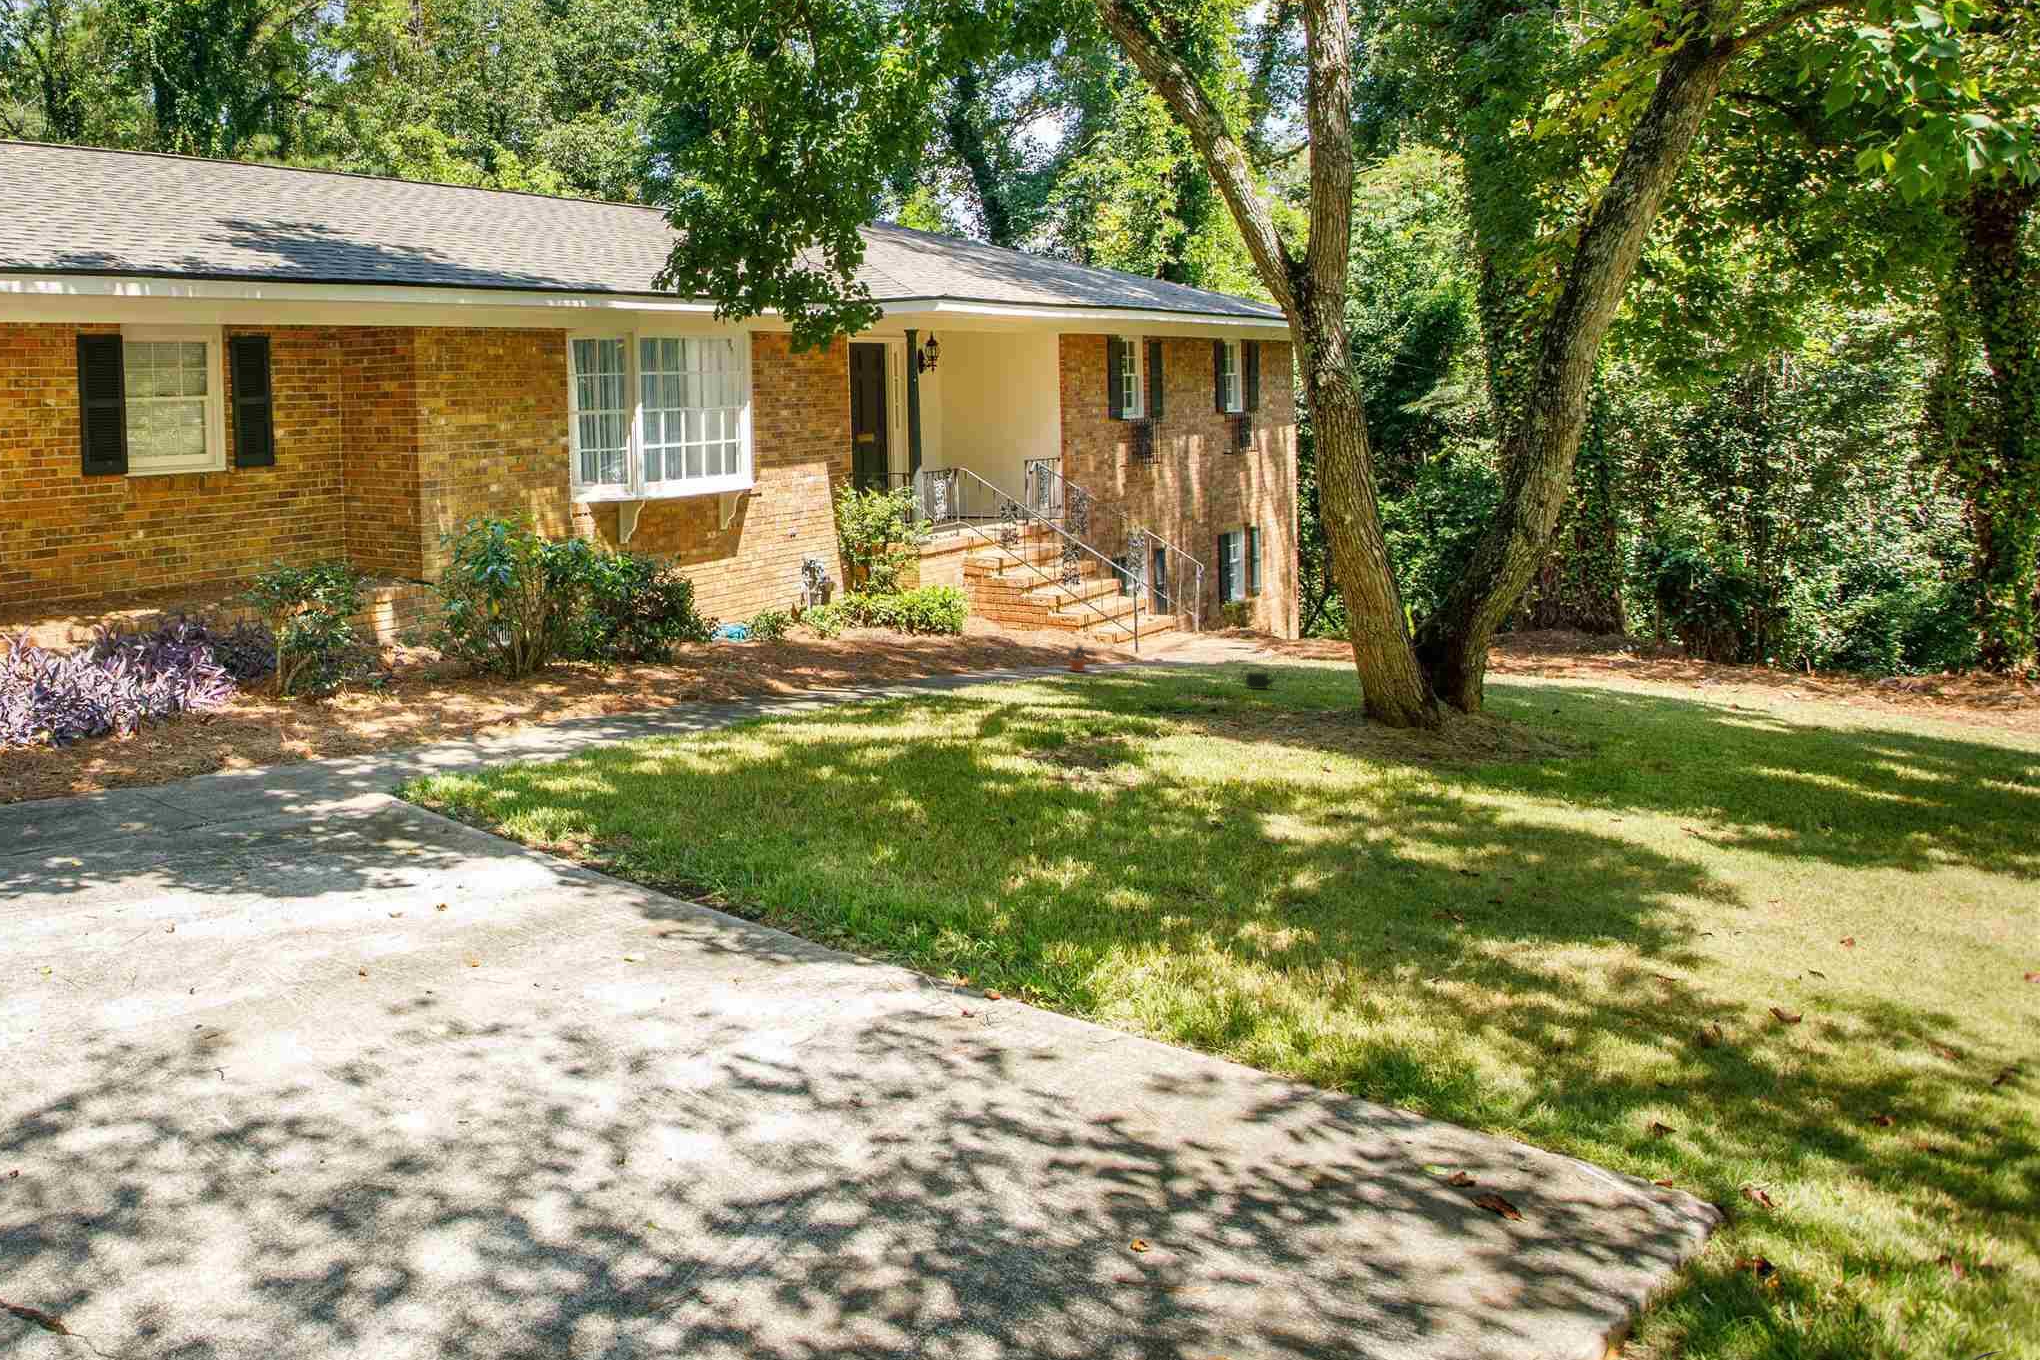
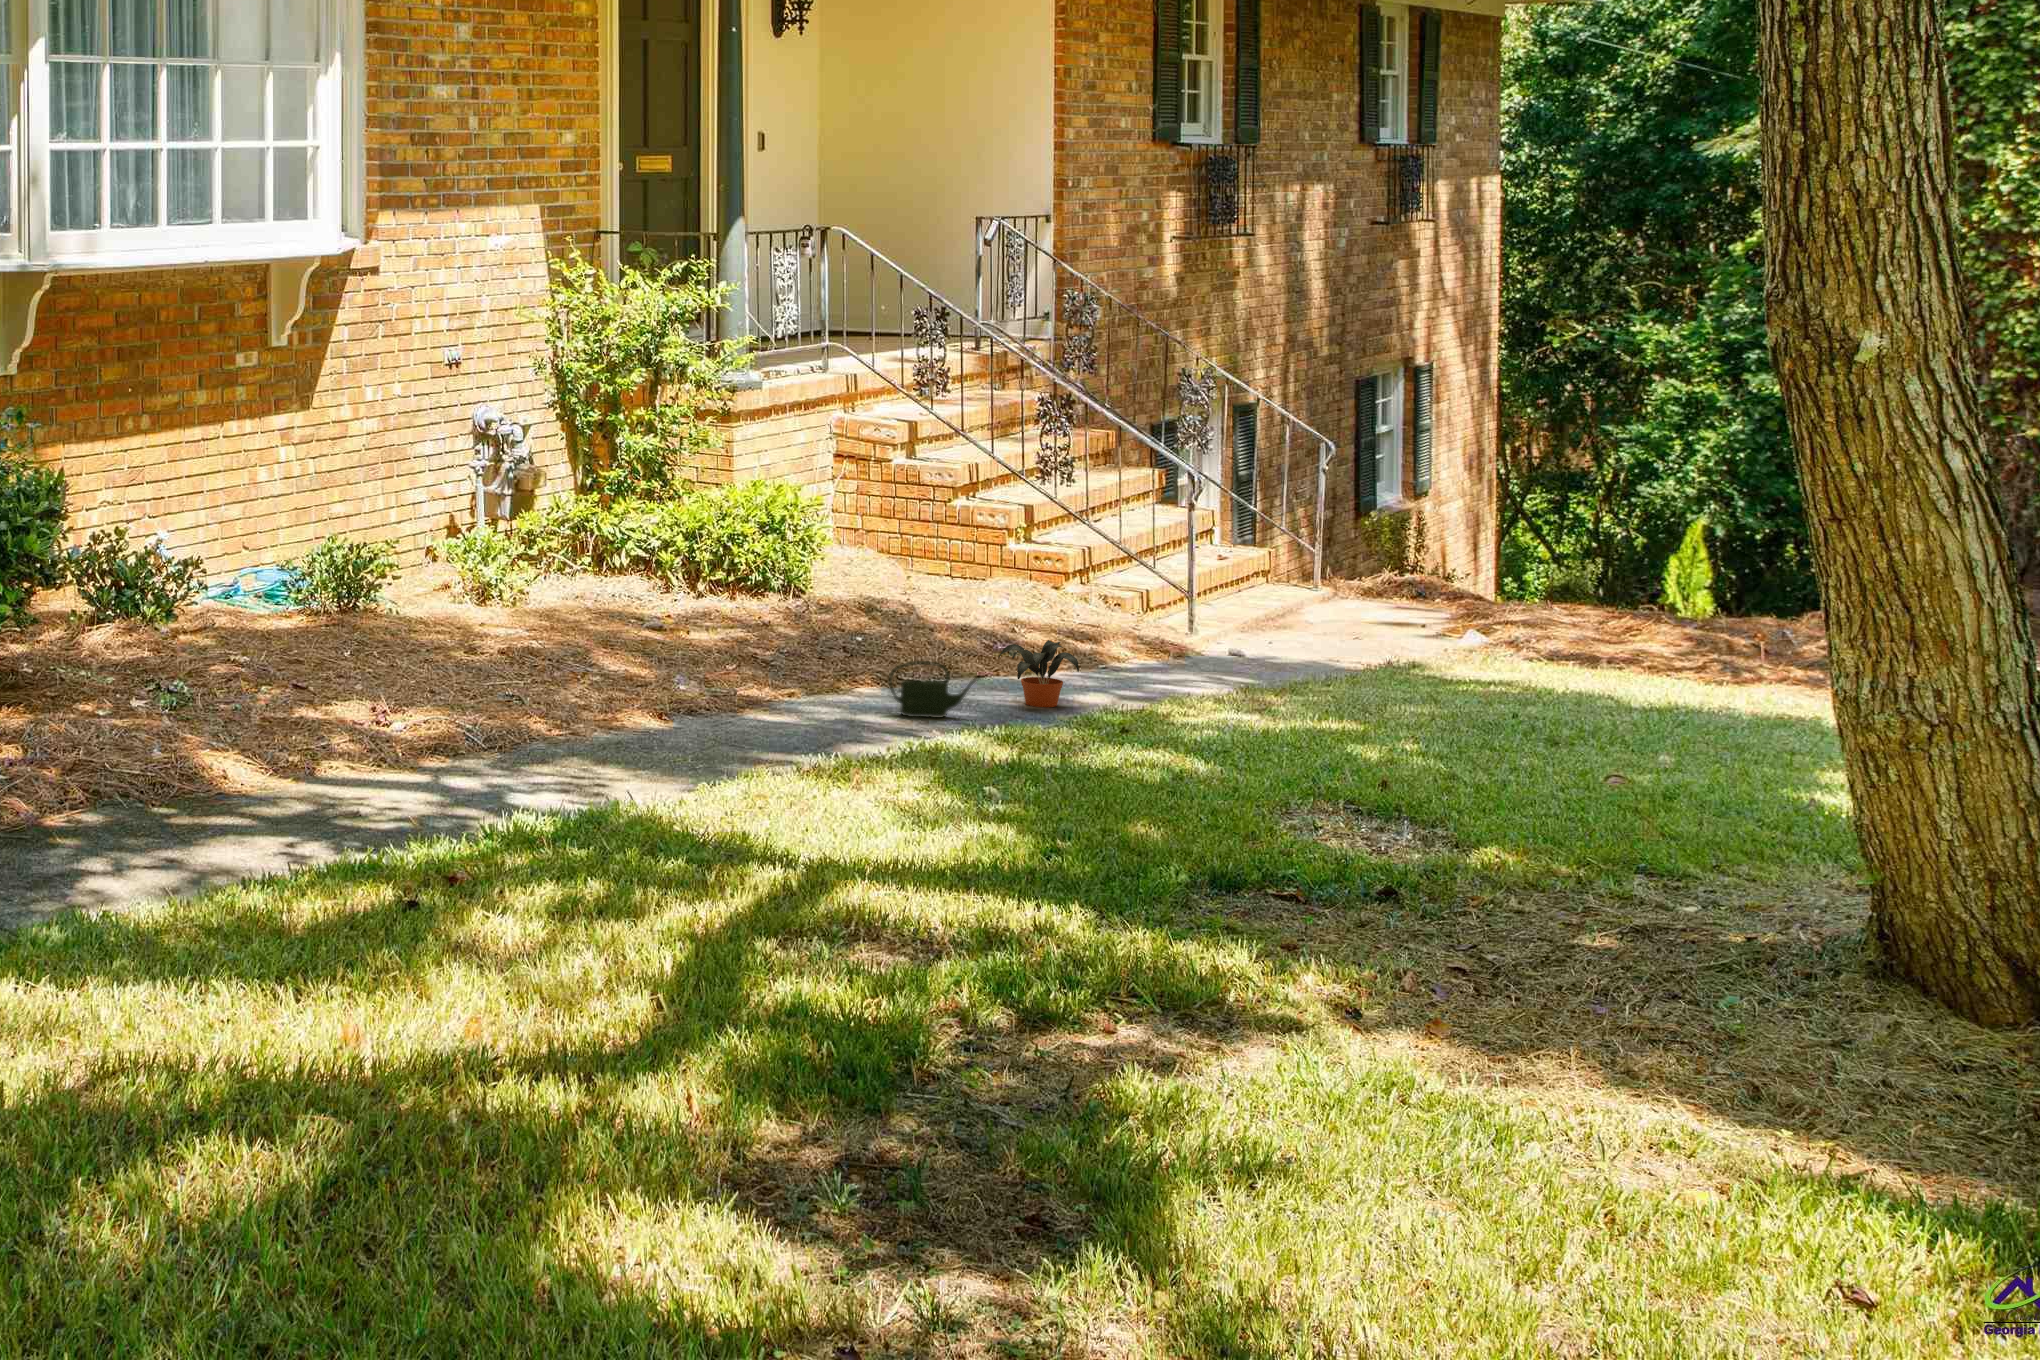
watering can: present [1245,666,1276,689] -> present [889,661,980,718]

